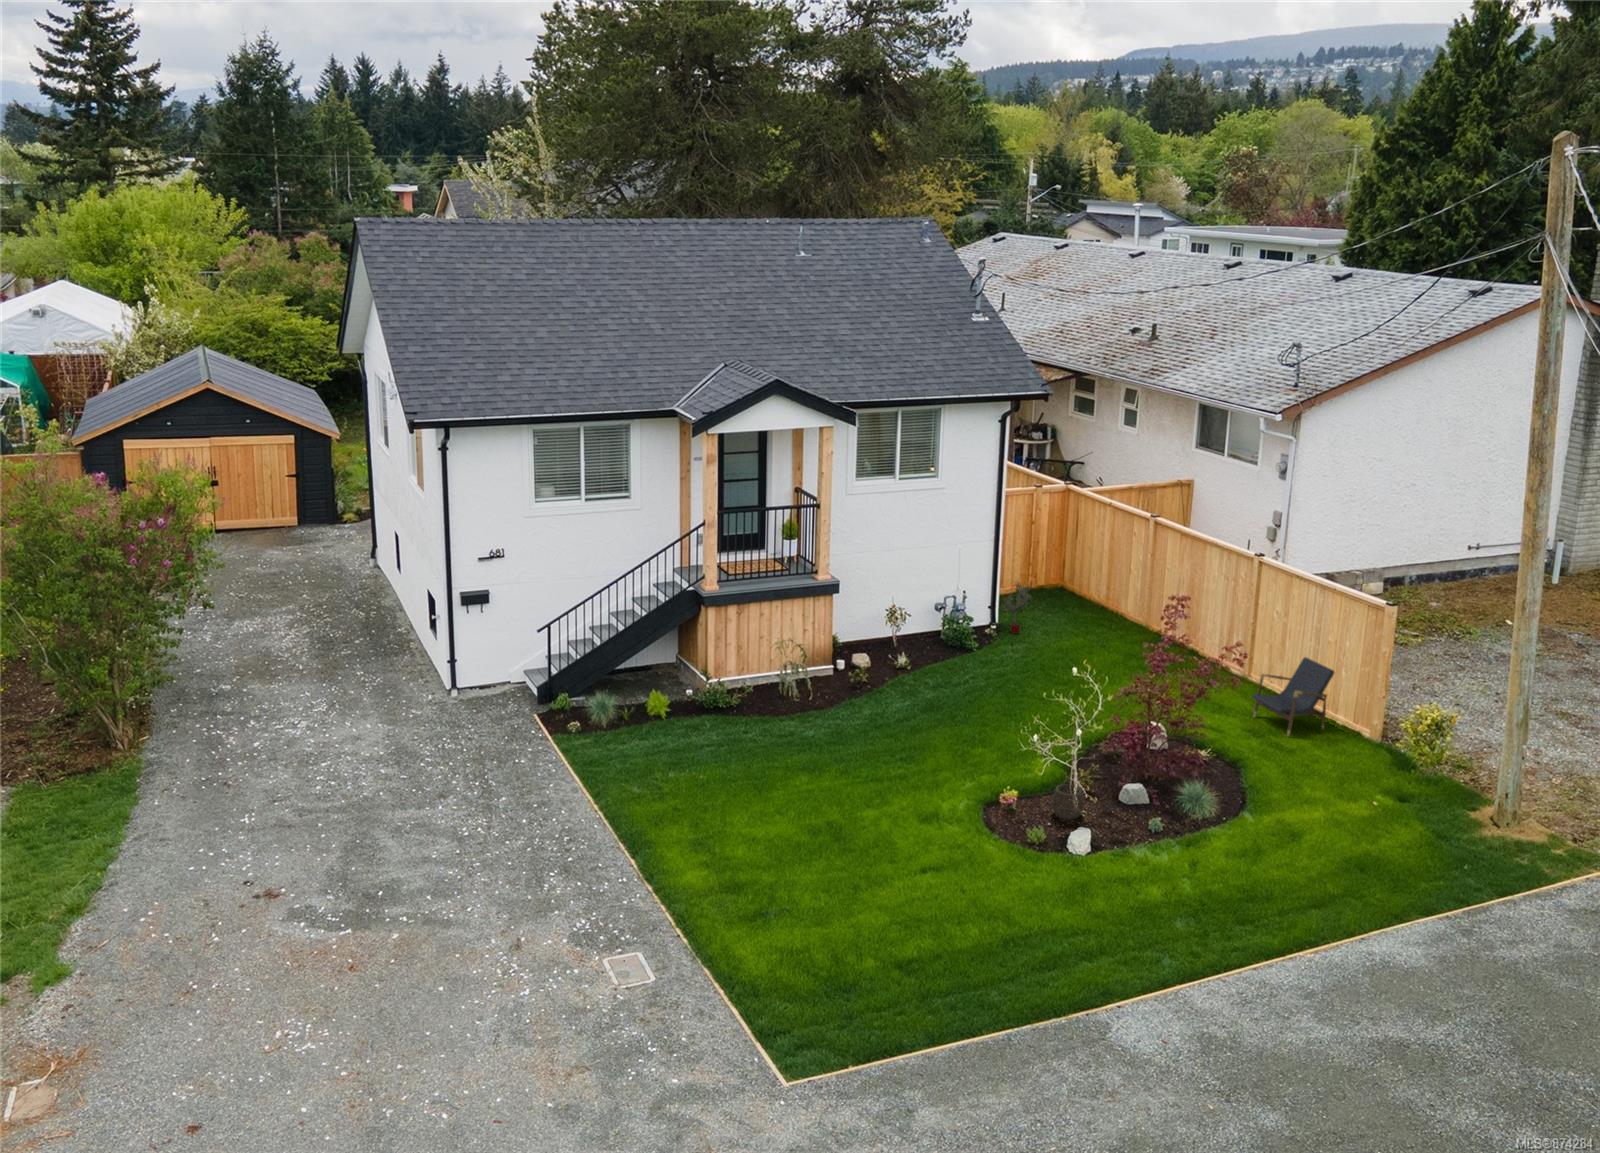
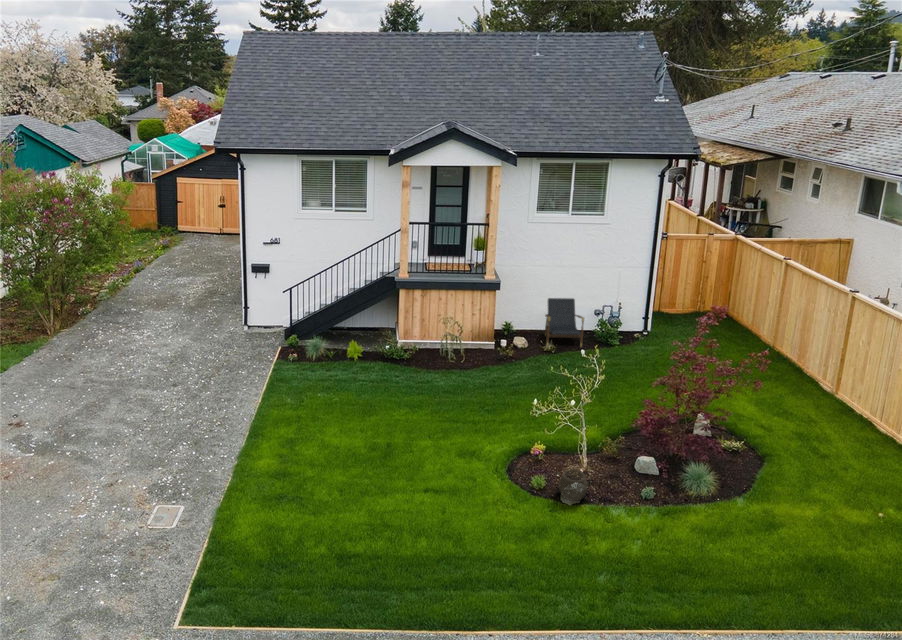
potted tree: present [1001,582,1031,634] -> none [645,300,673,340]
lounge chair: present [1252,657,1334,736] -> present [545,298,584,346]

